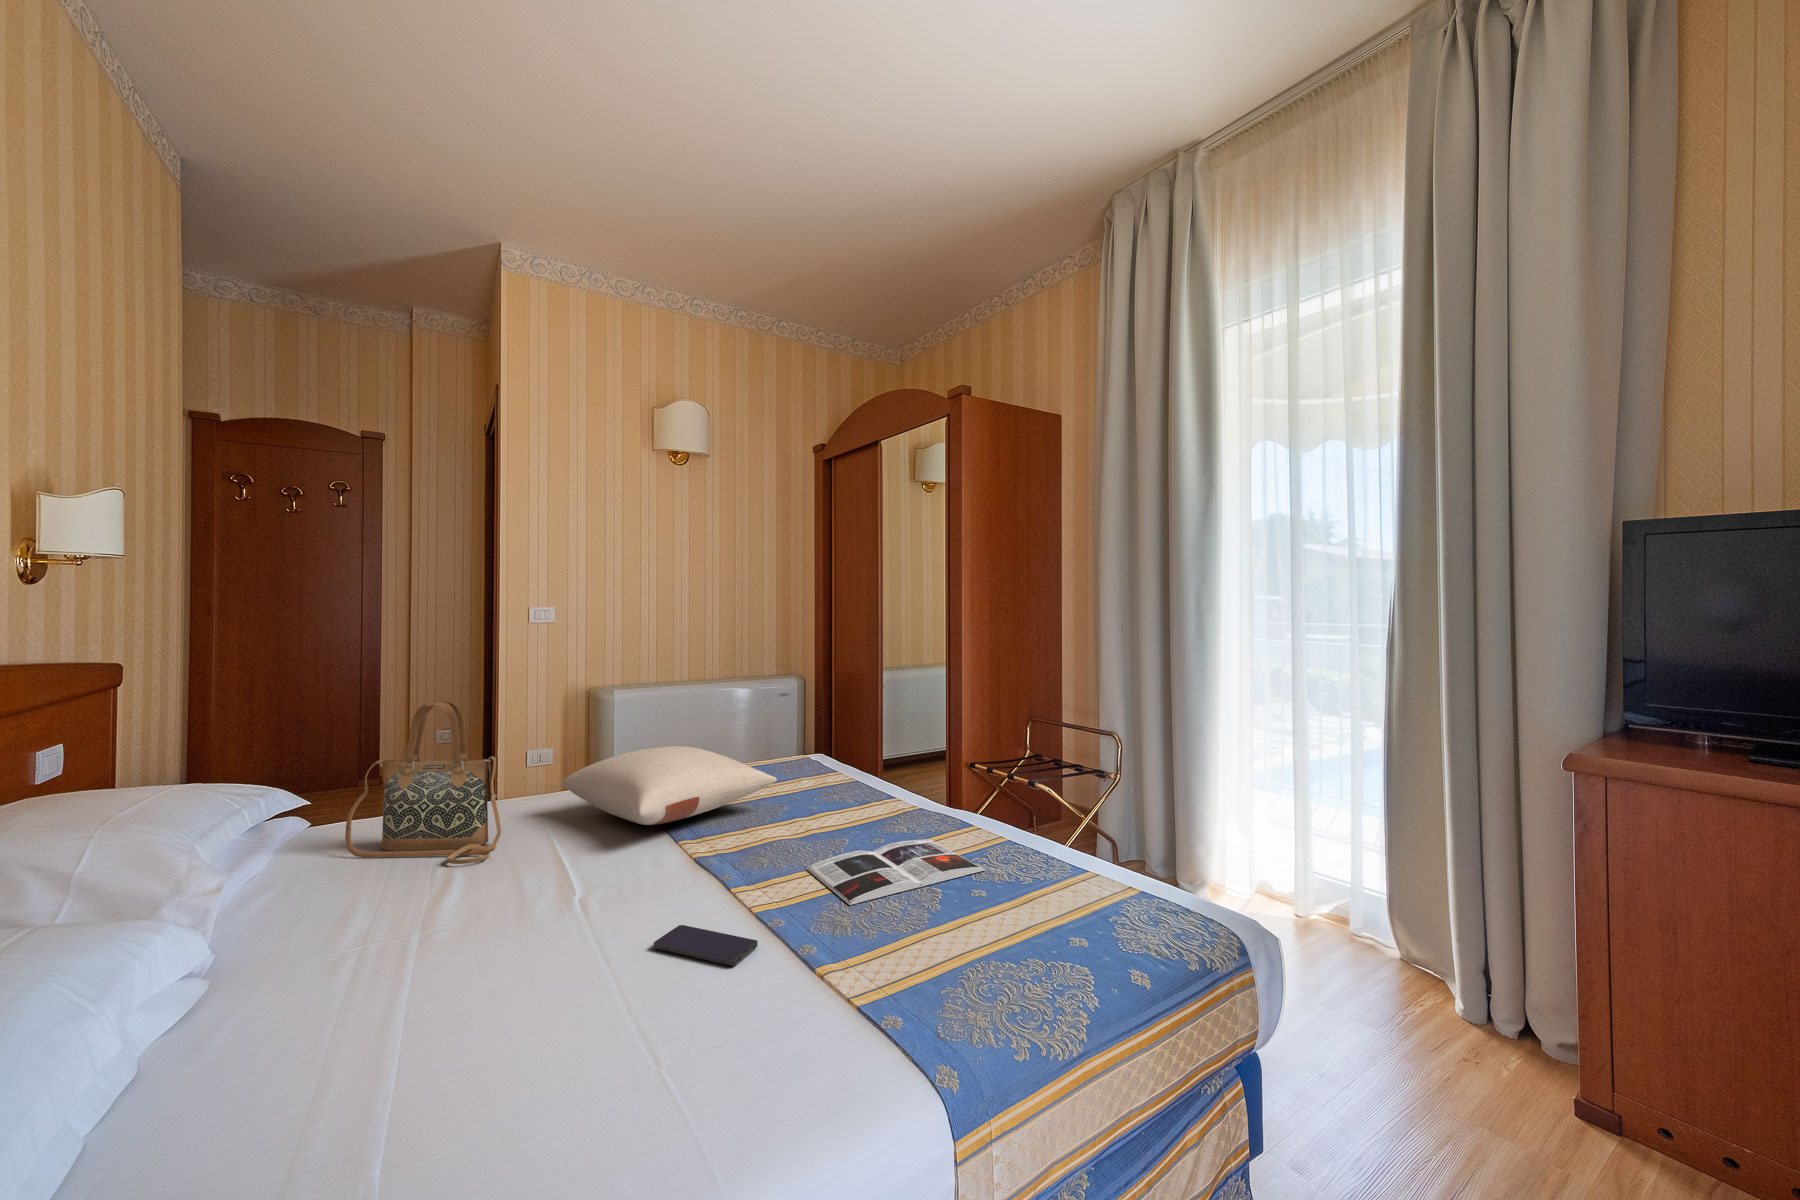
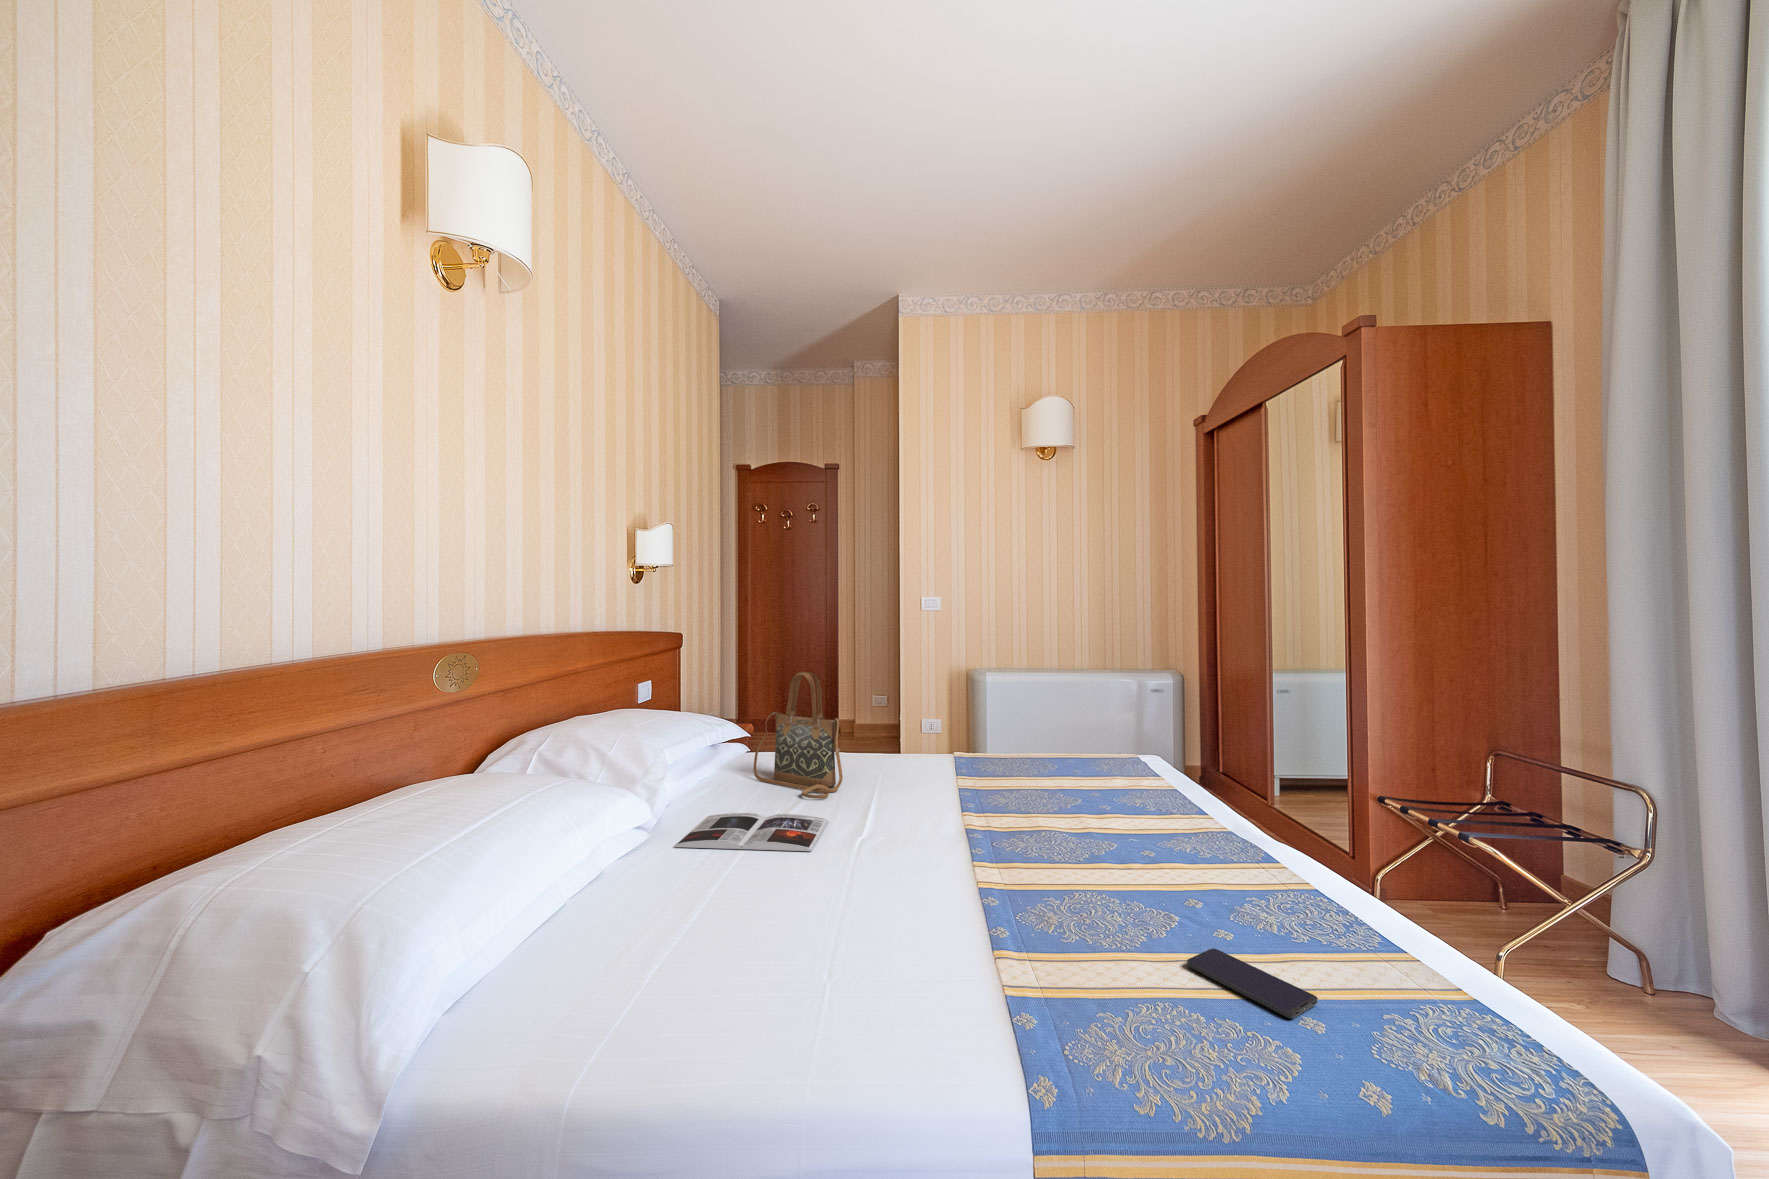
pillow: present [561,746,777,825] -> none [895,727,1071,795]
magazine: present [807,840,985,905] -> present [674,813,828,851]
smartphone: present [654,925,758,966] -> present [1187,948,1318,1018]

